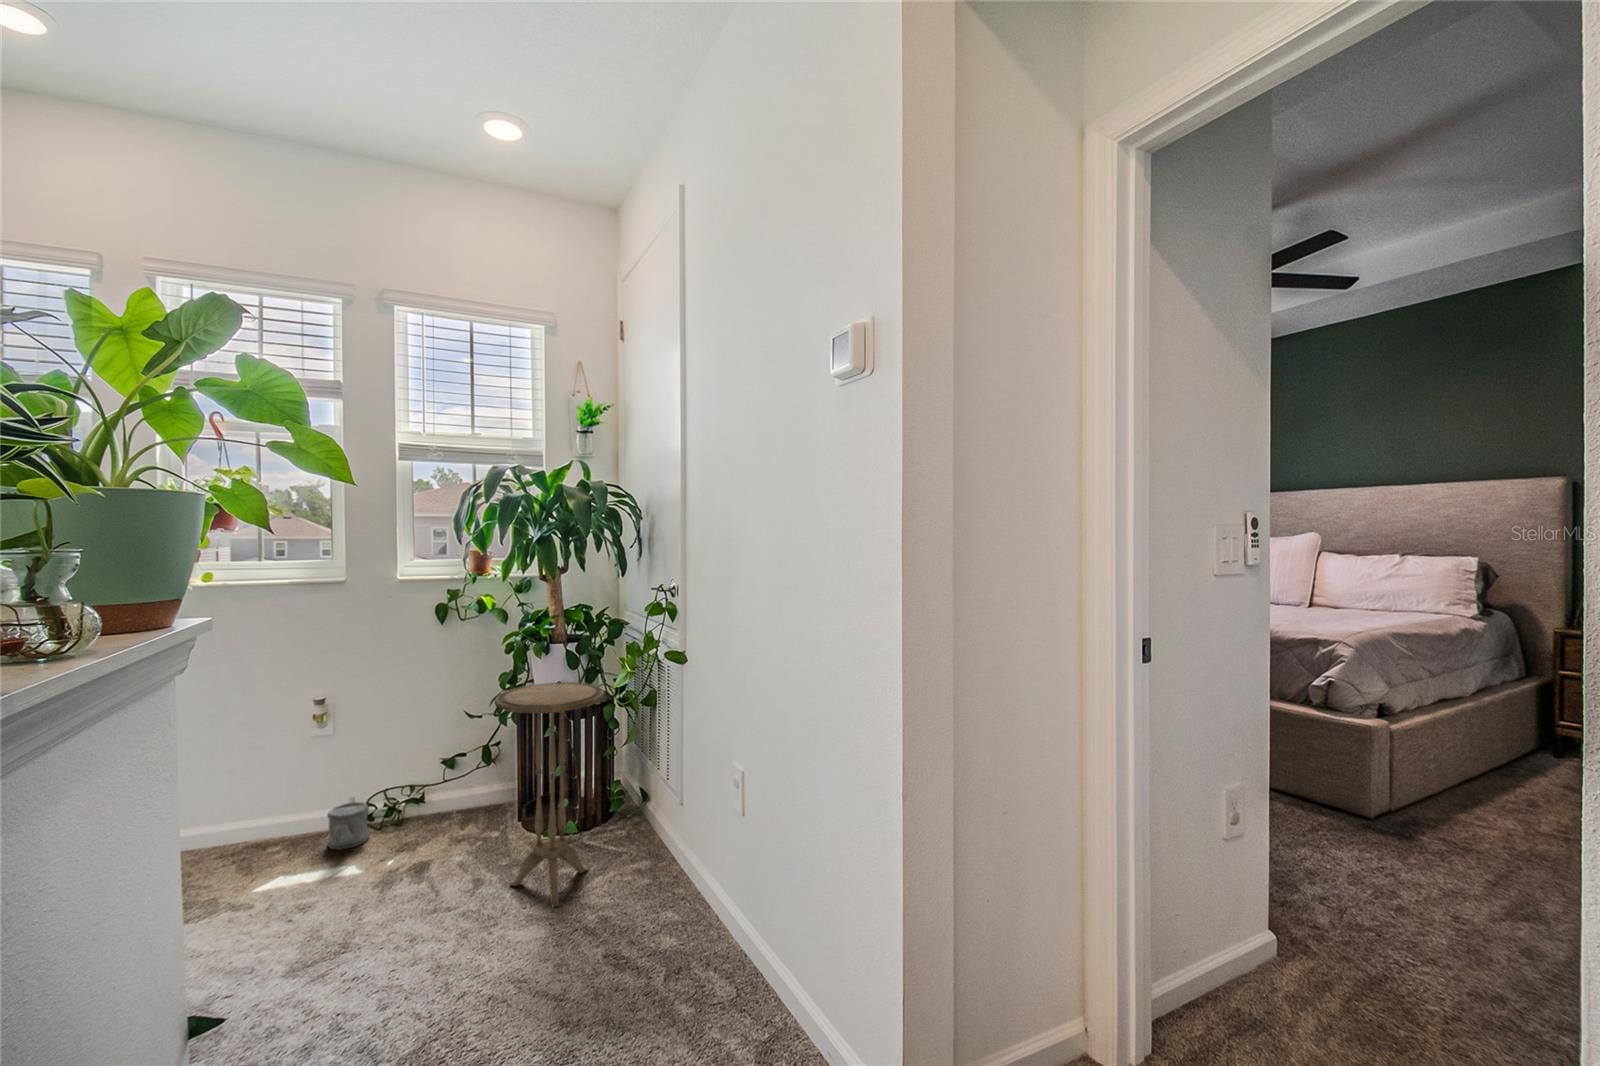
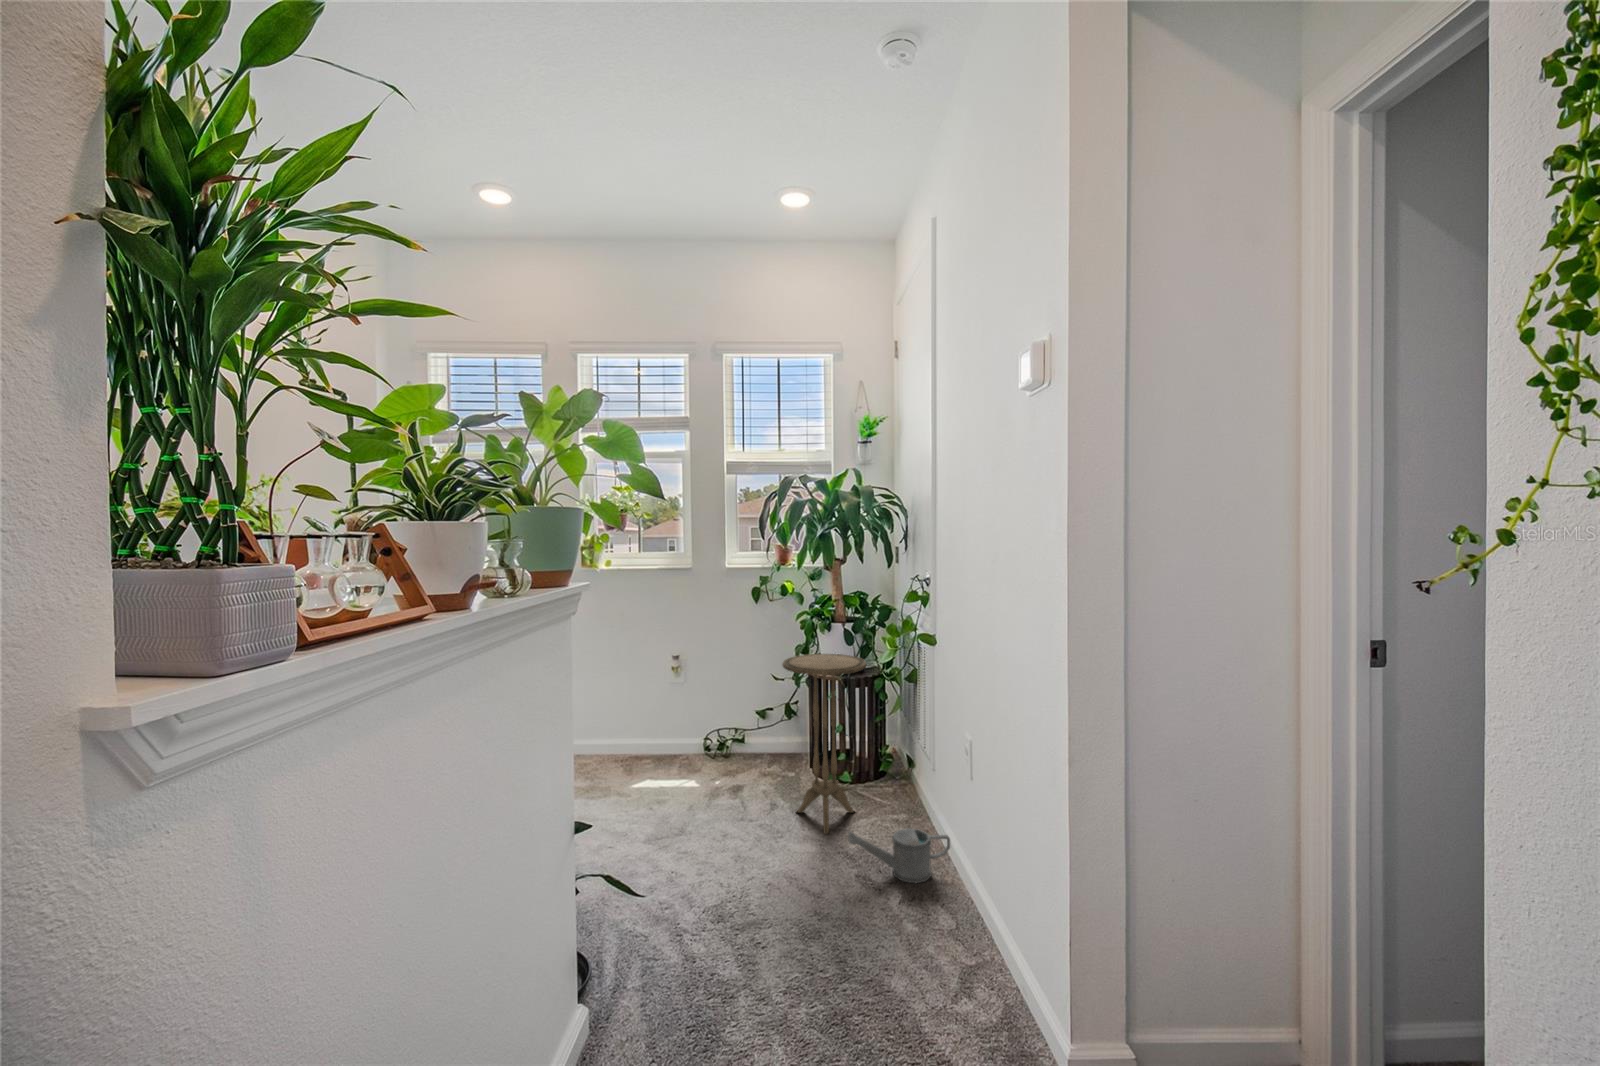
watering can: present [327,797,369,850] -> present [848,828,950,883]

